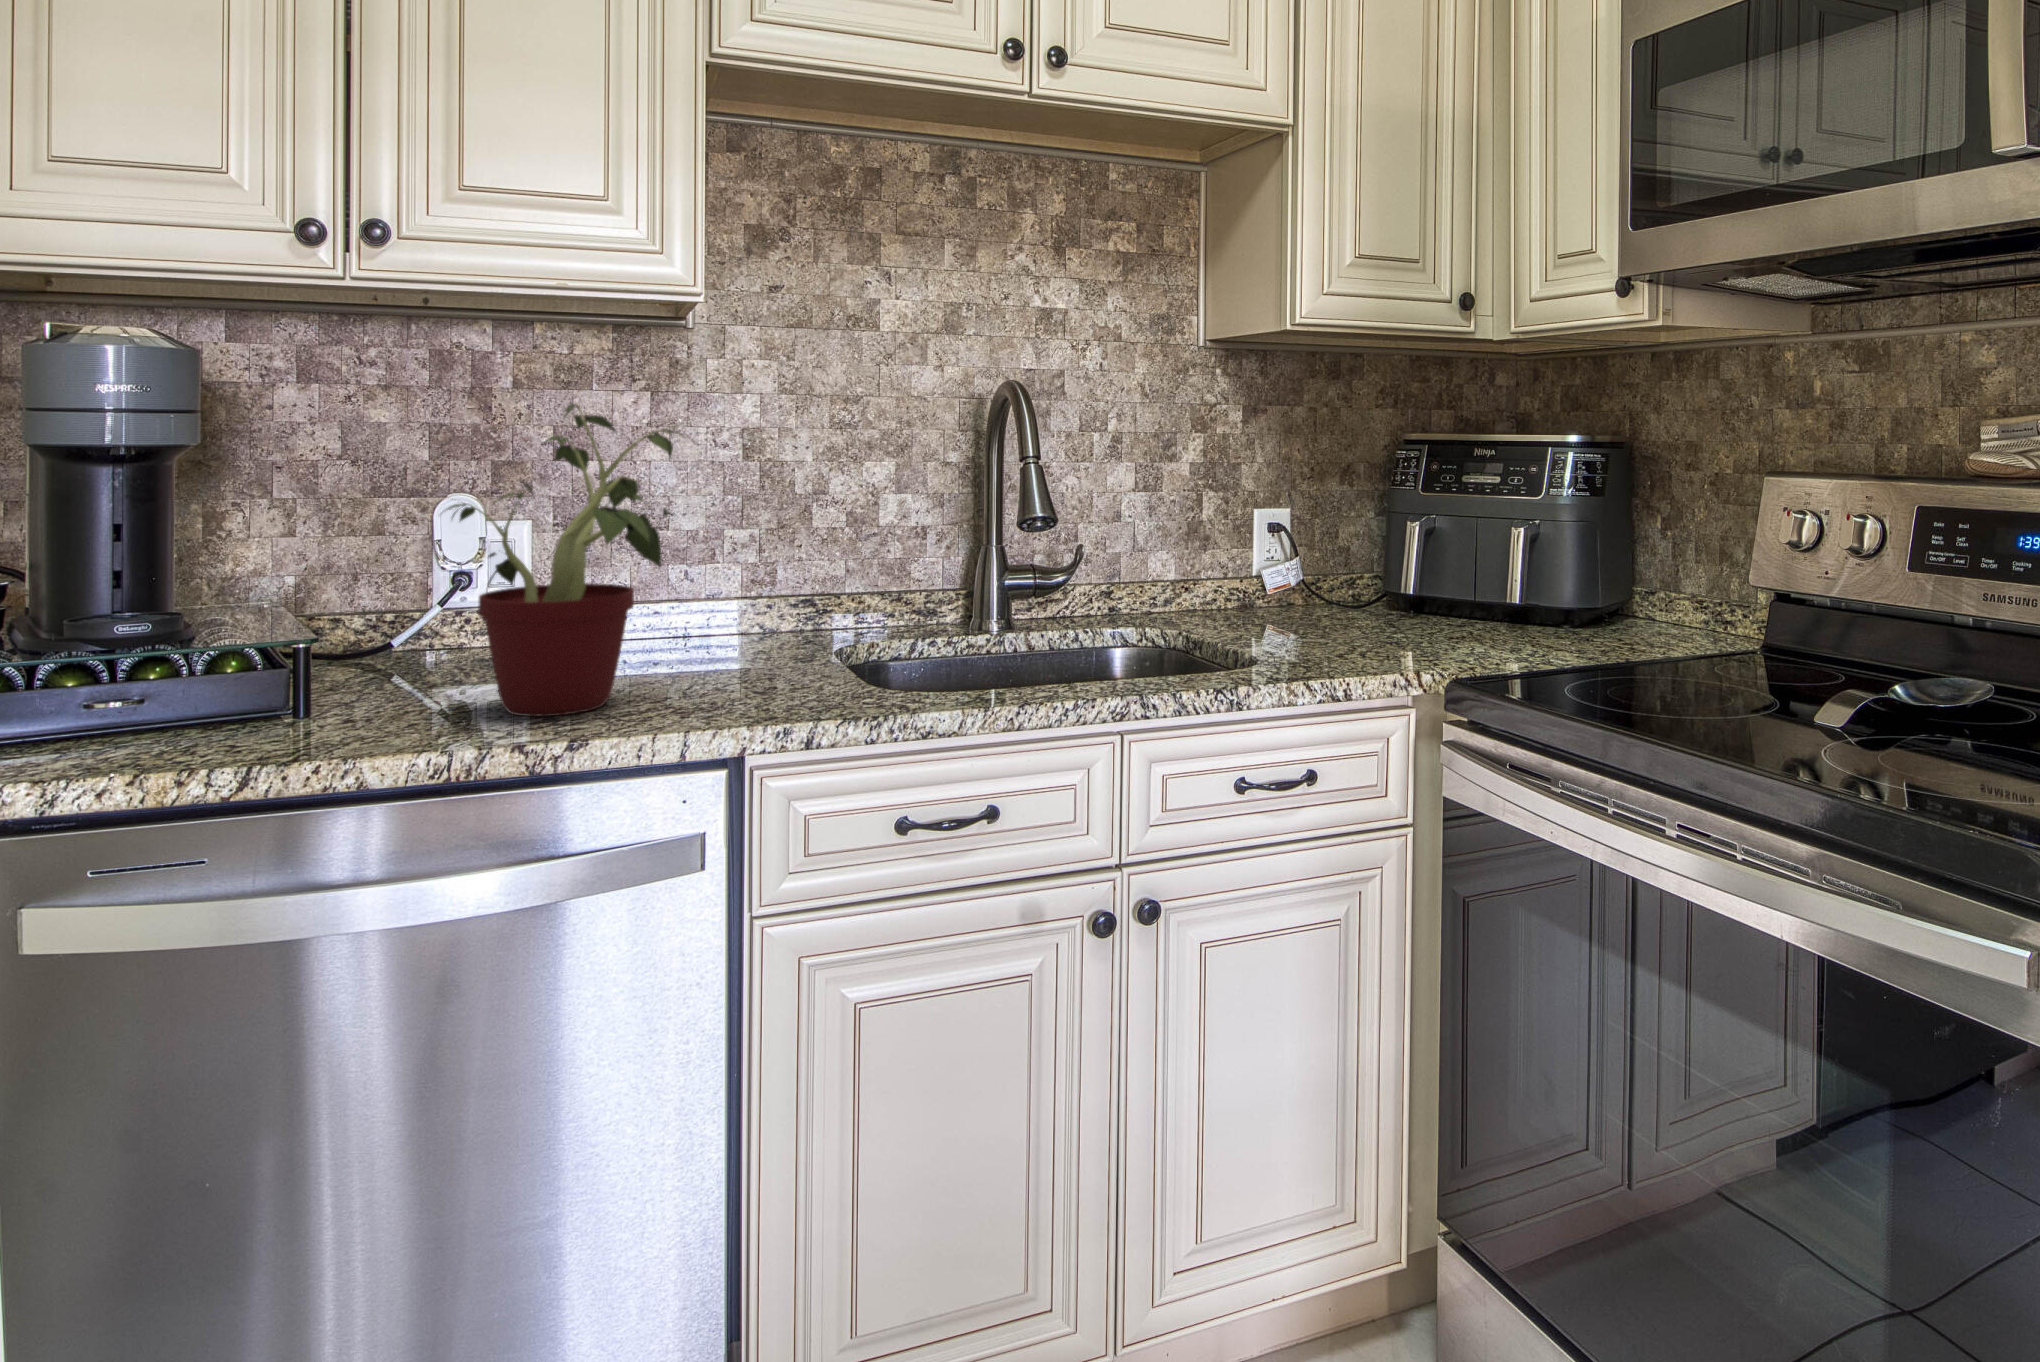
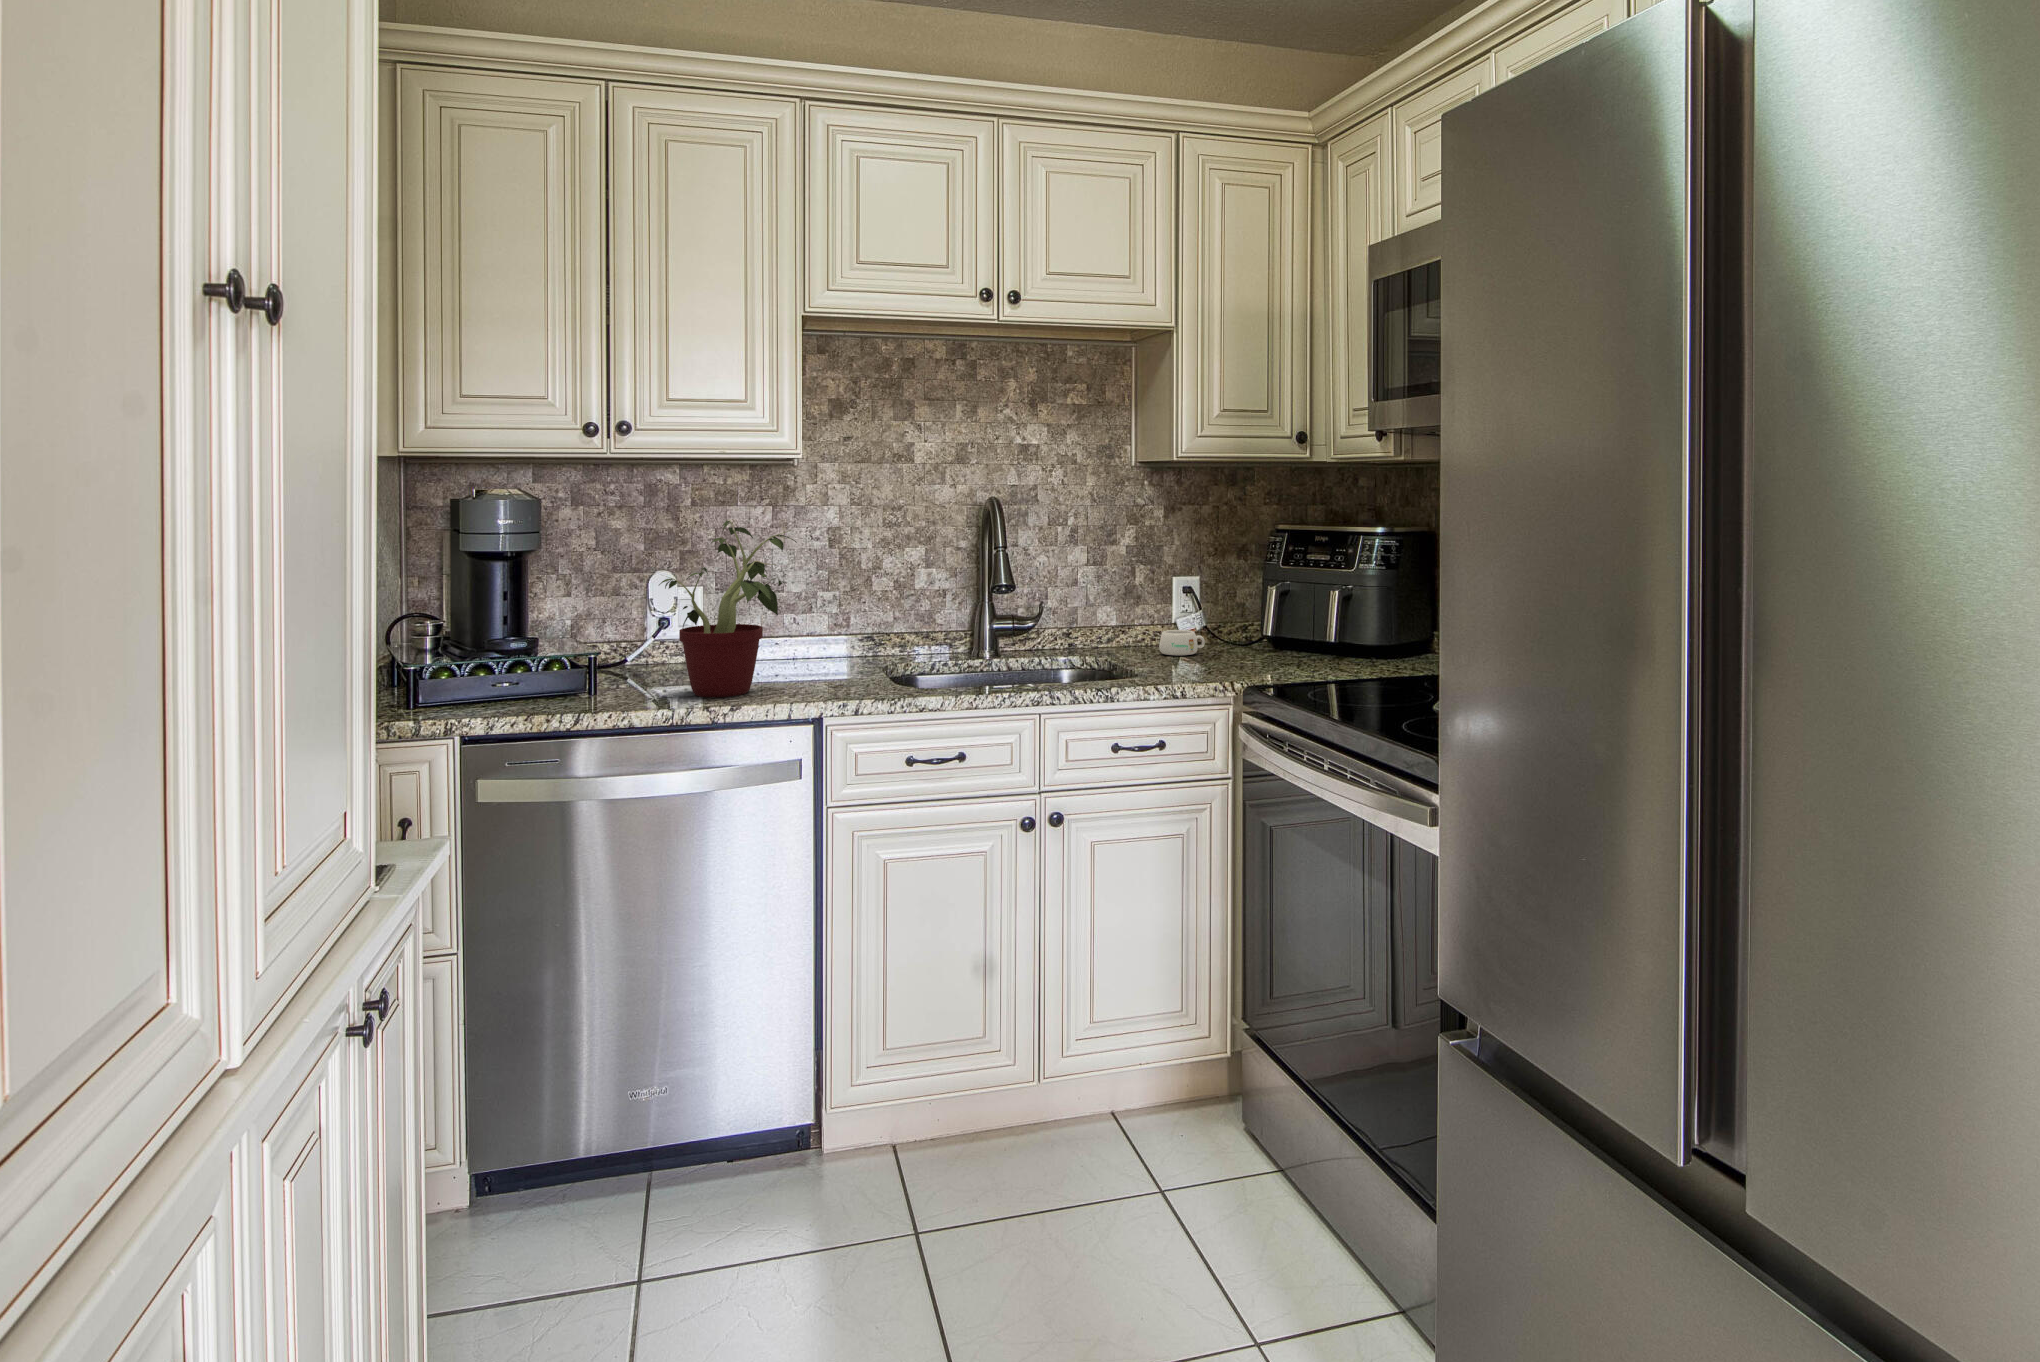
mug: none [1239,585,1304,623] -> present [1159,630,1205,656]

